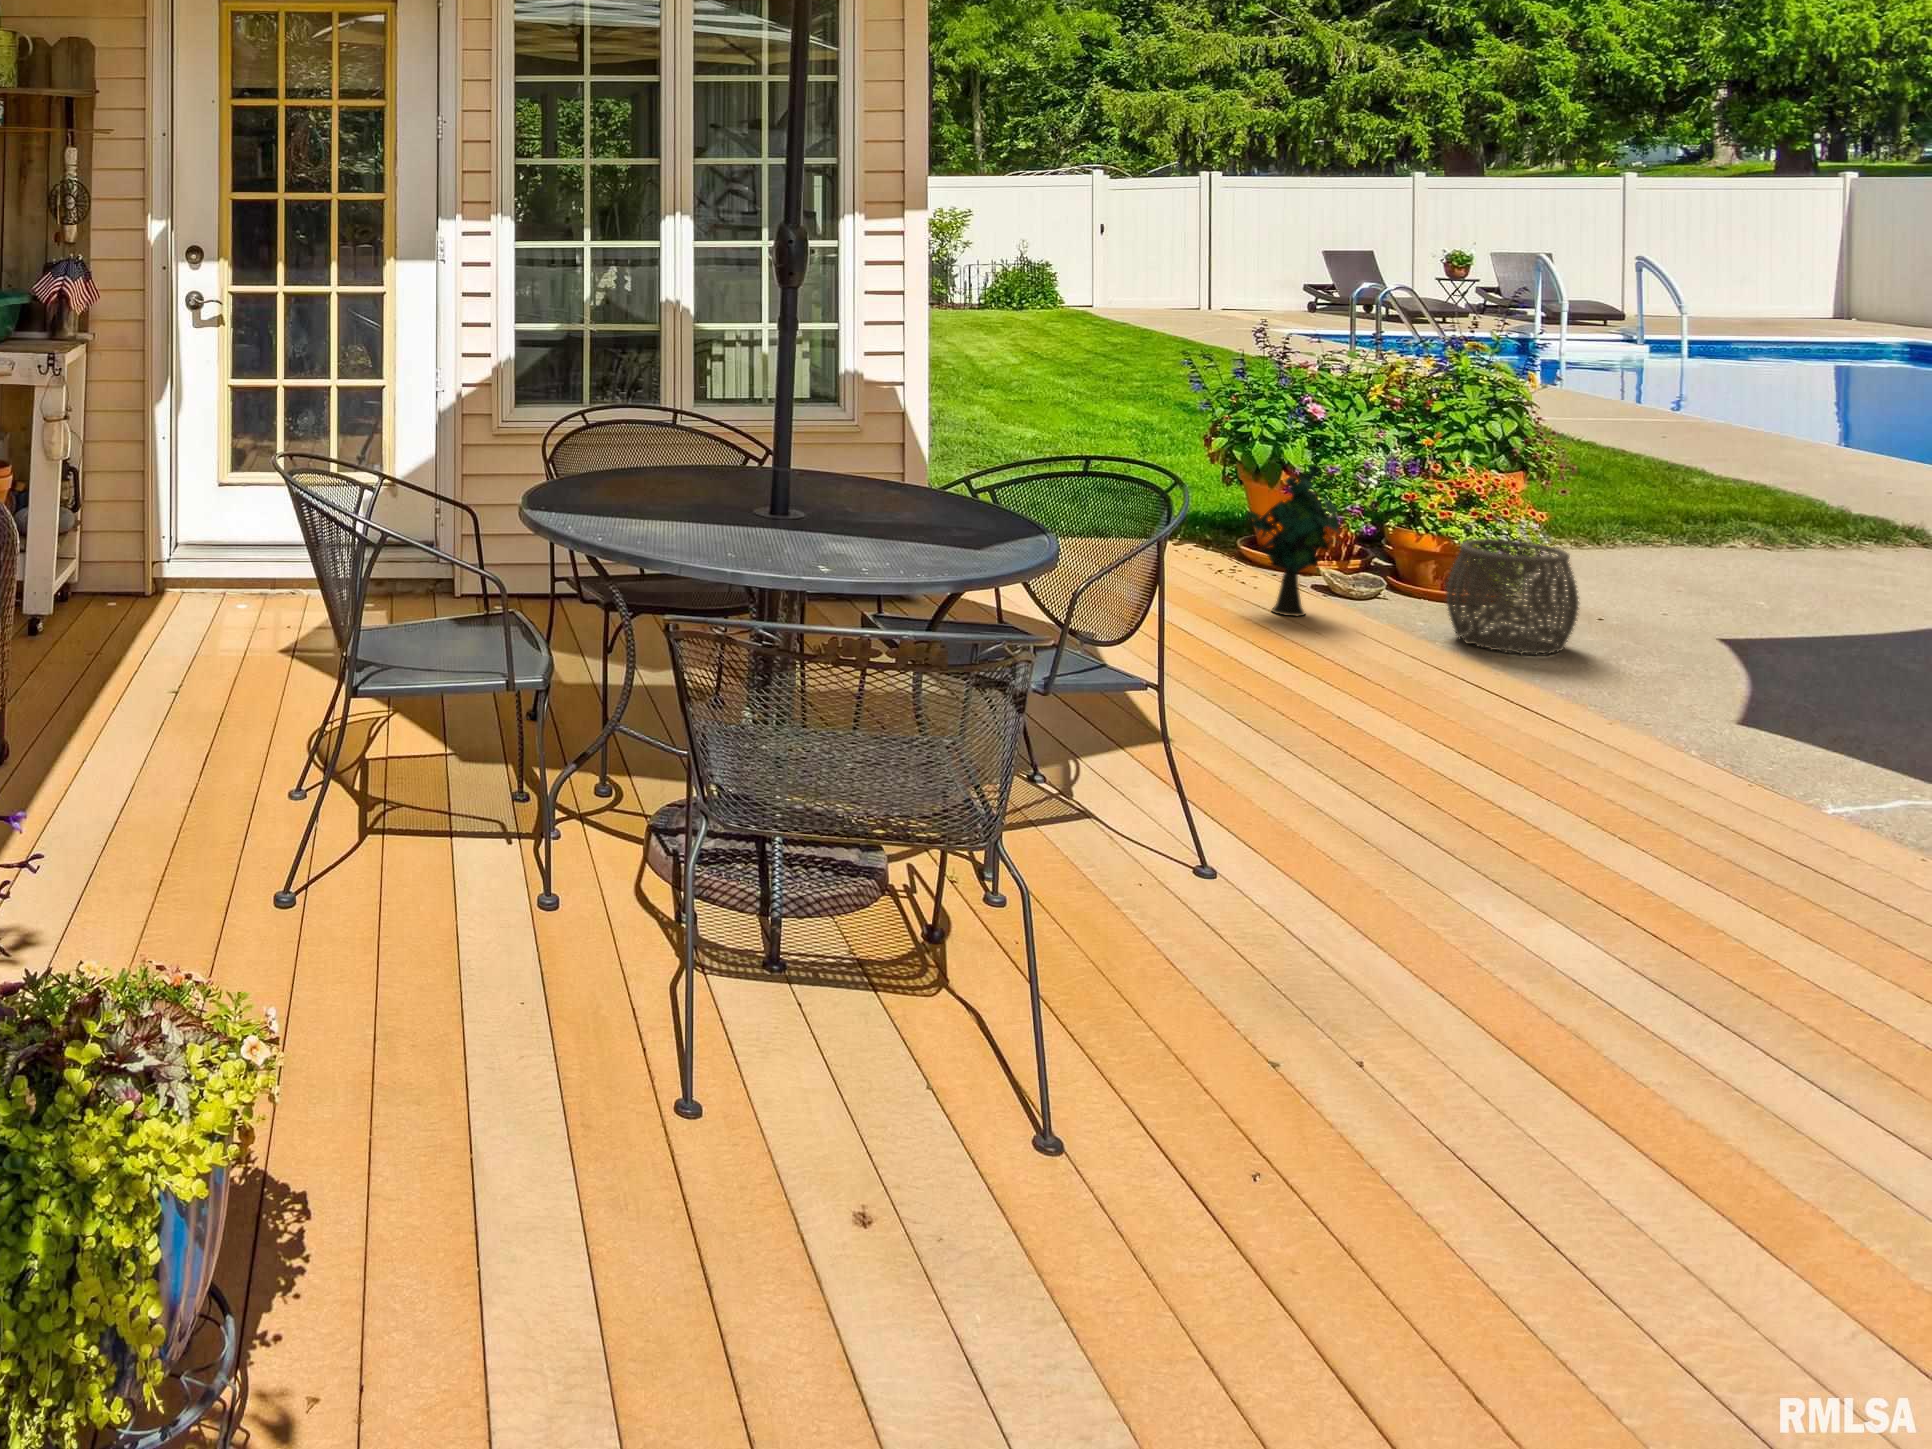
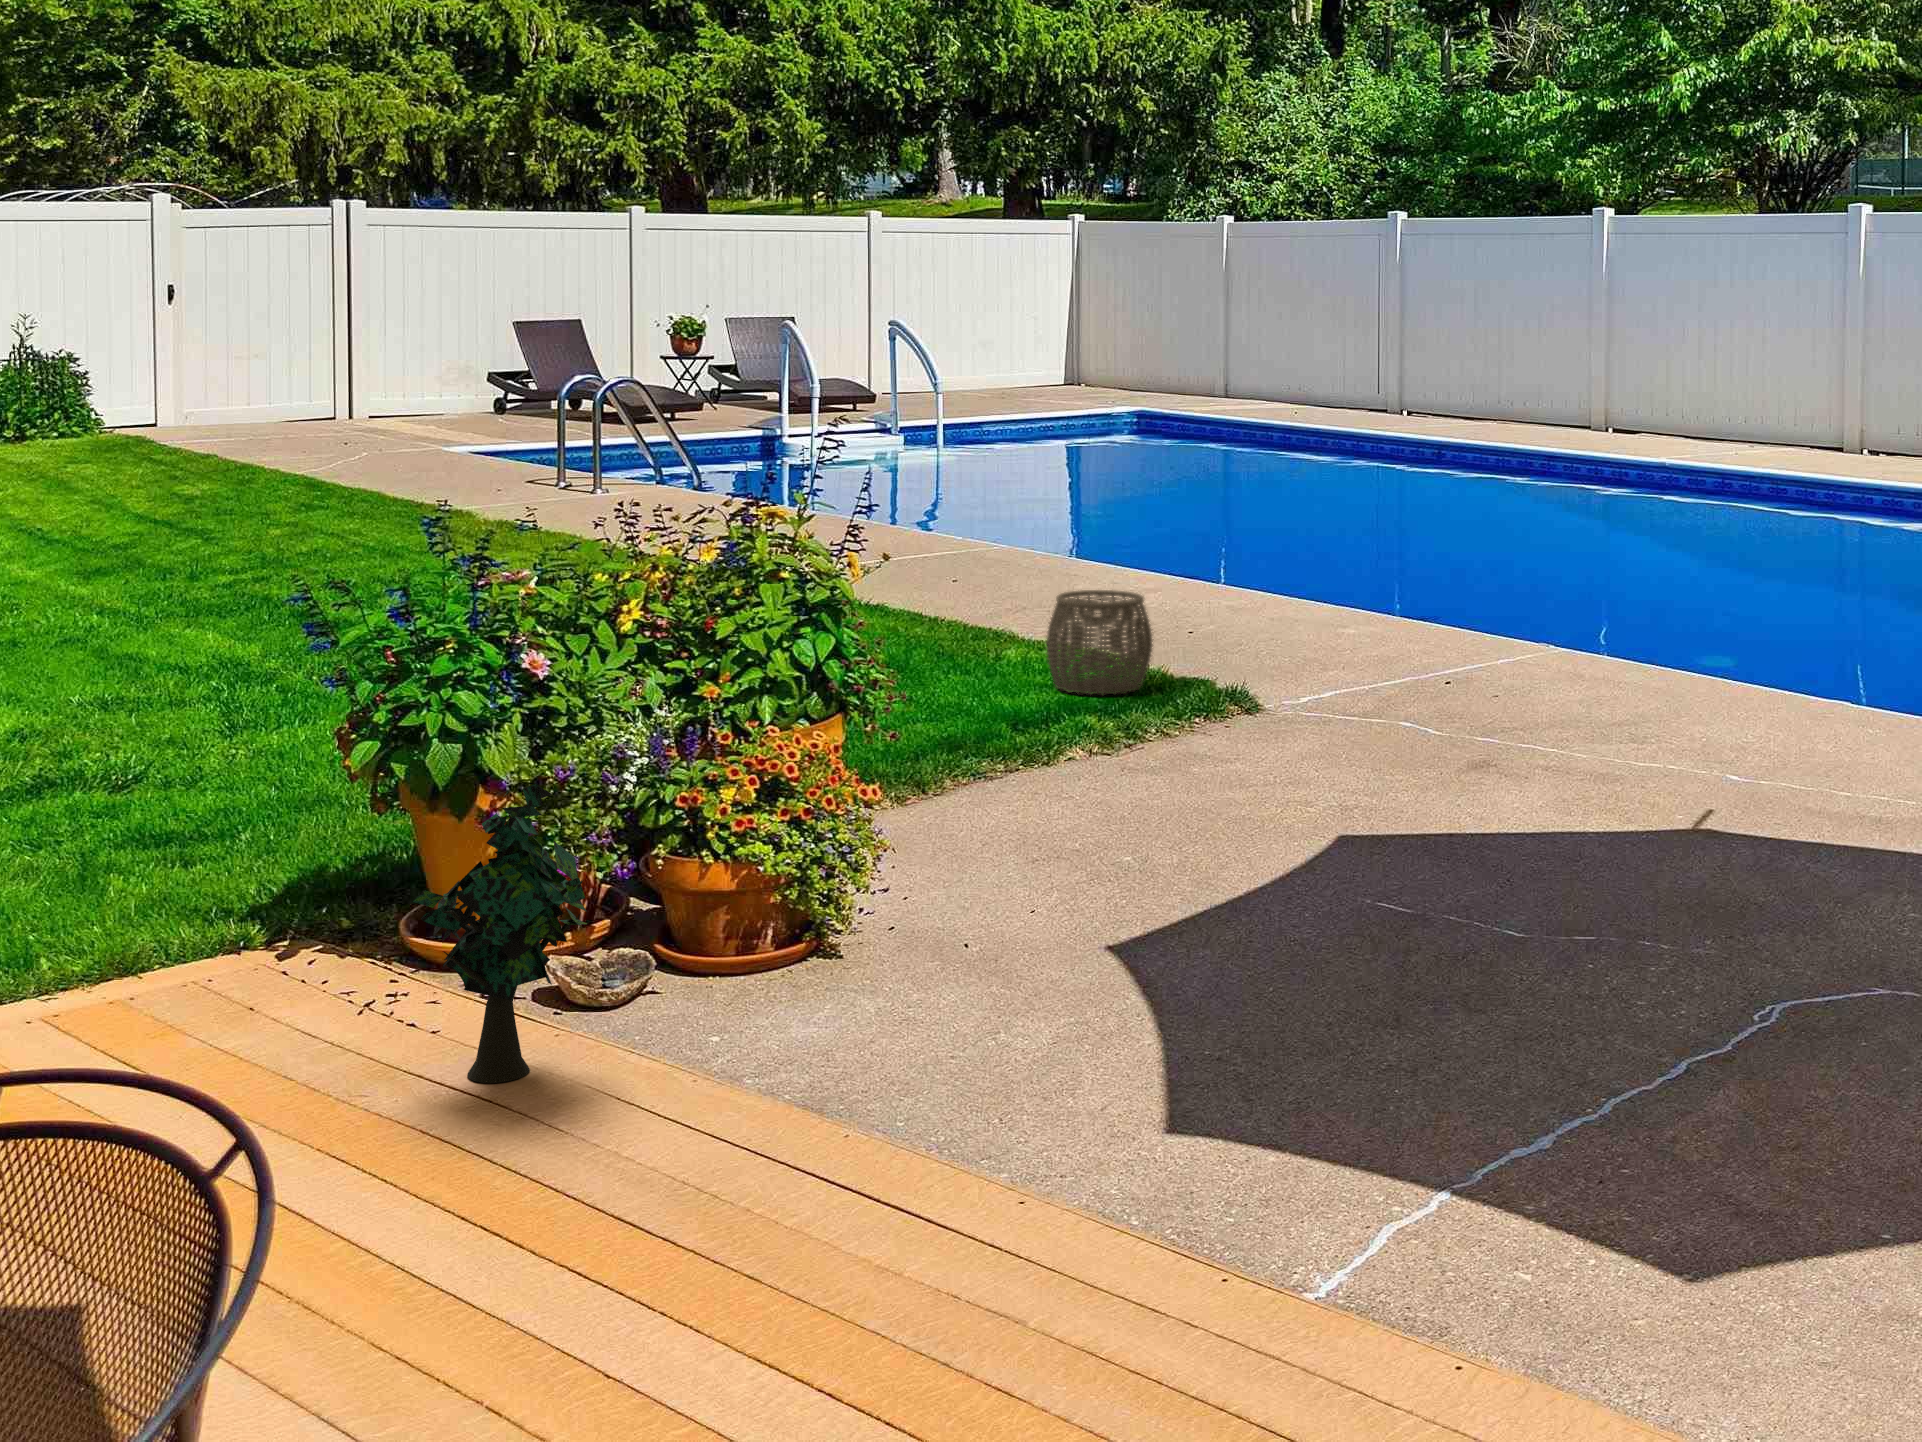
woven basket: present [1446,539,1579,655] -> present [1046,590,1153,695]

